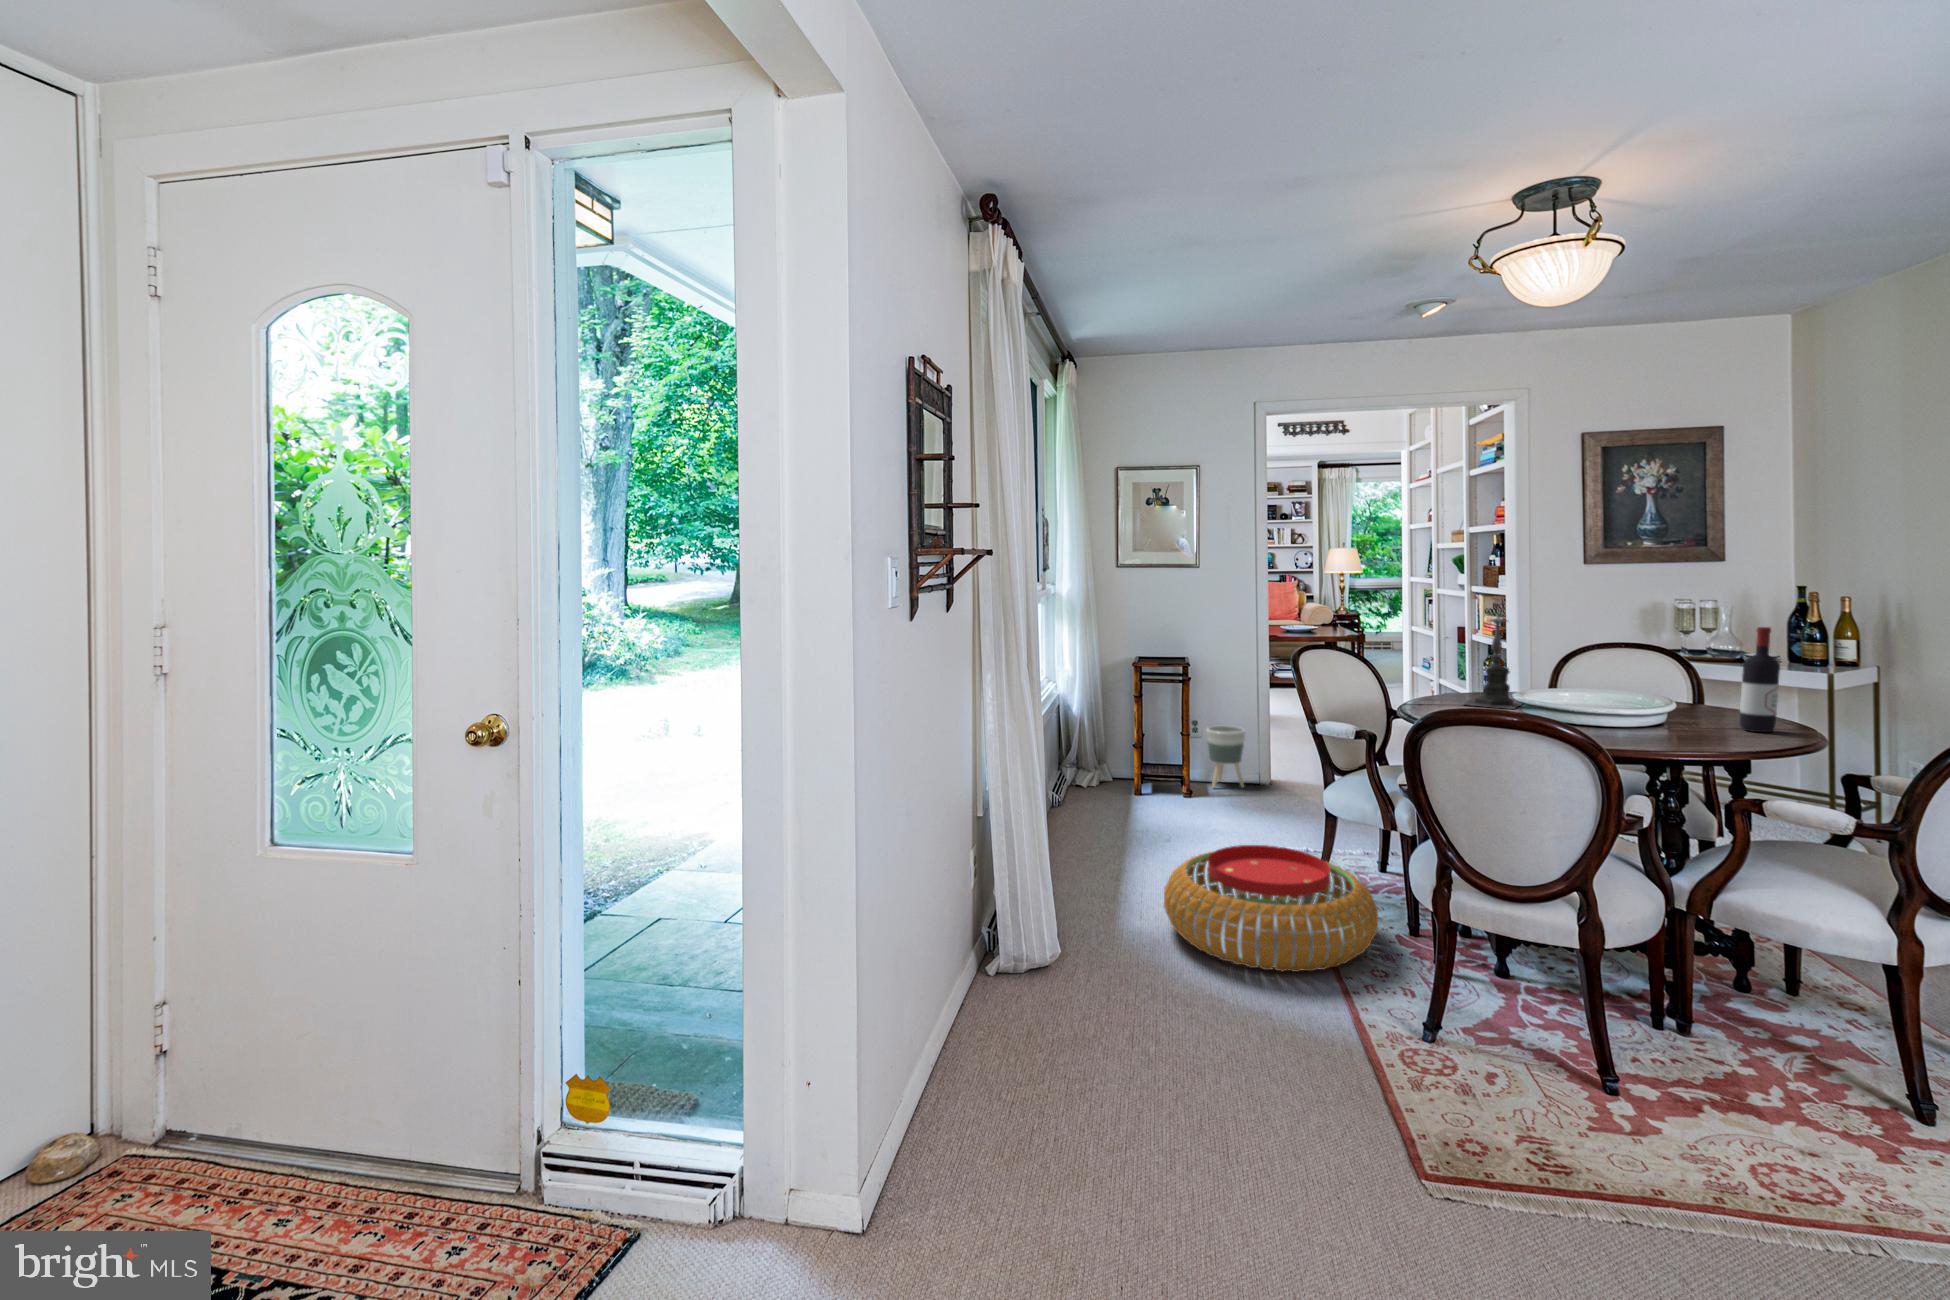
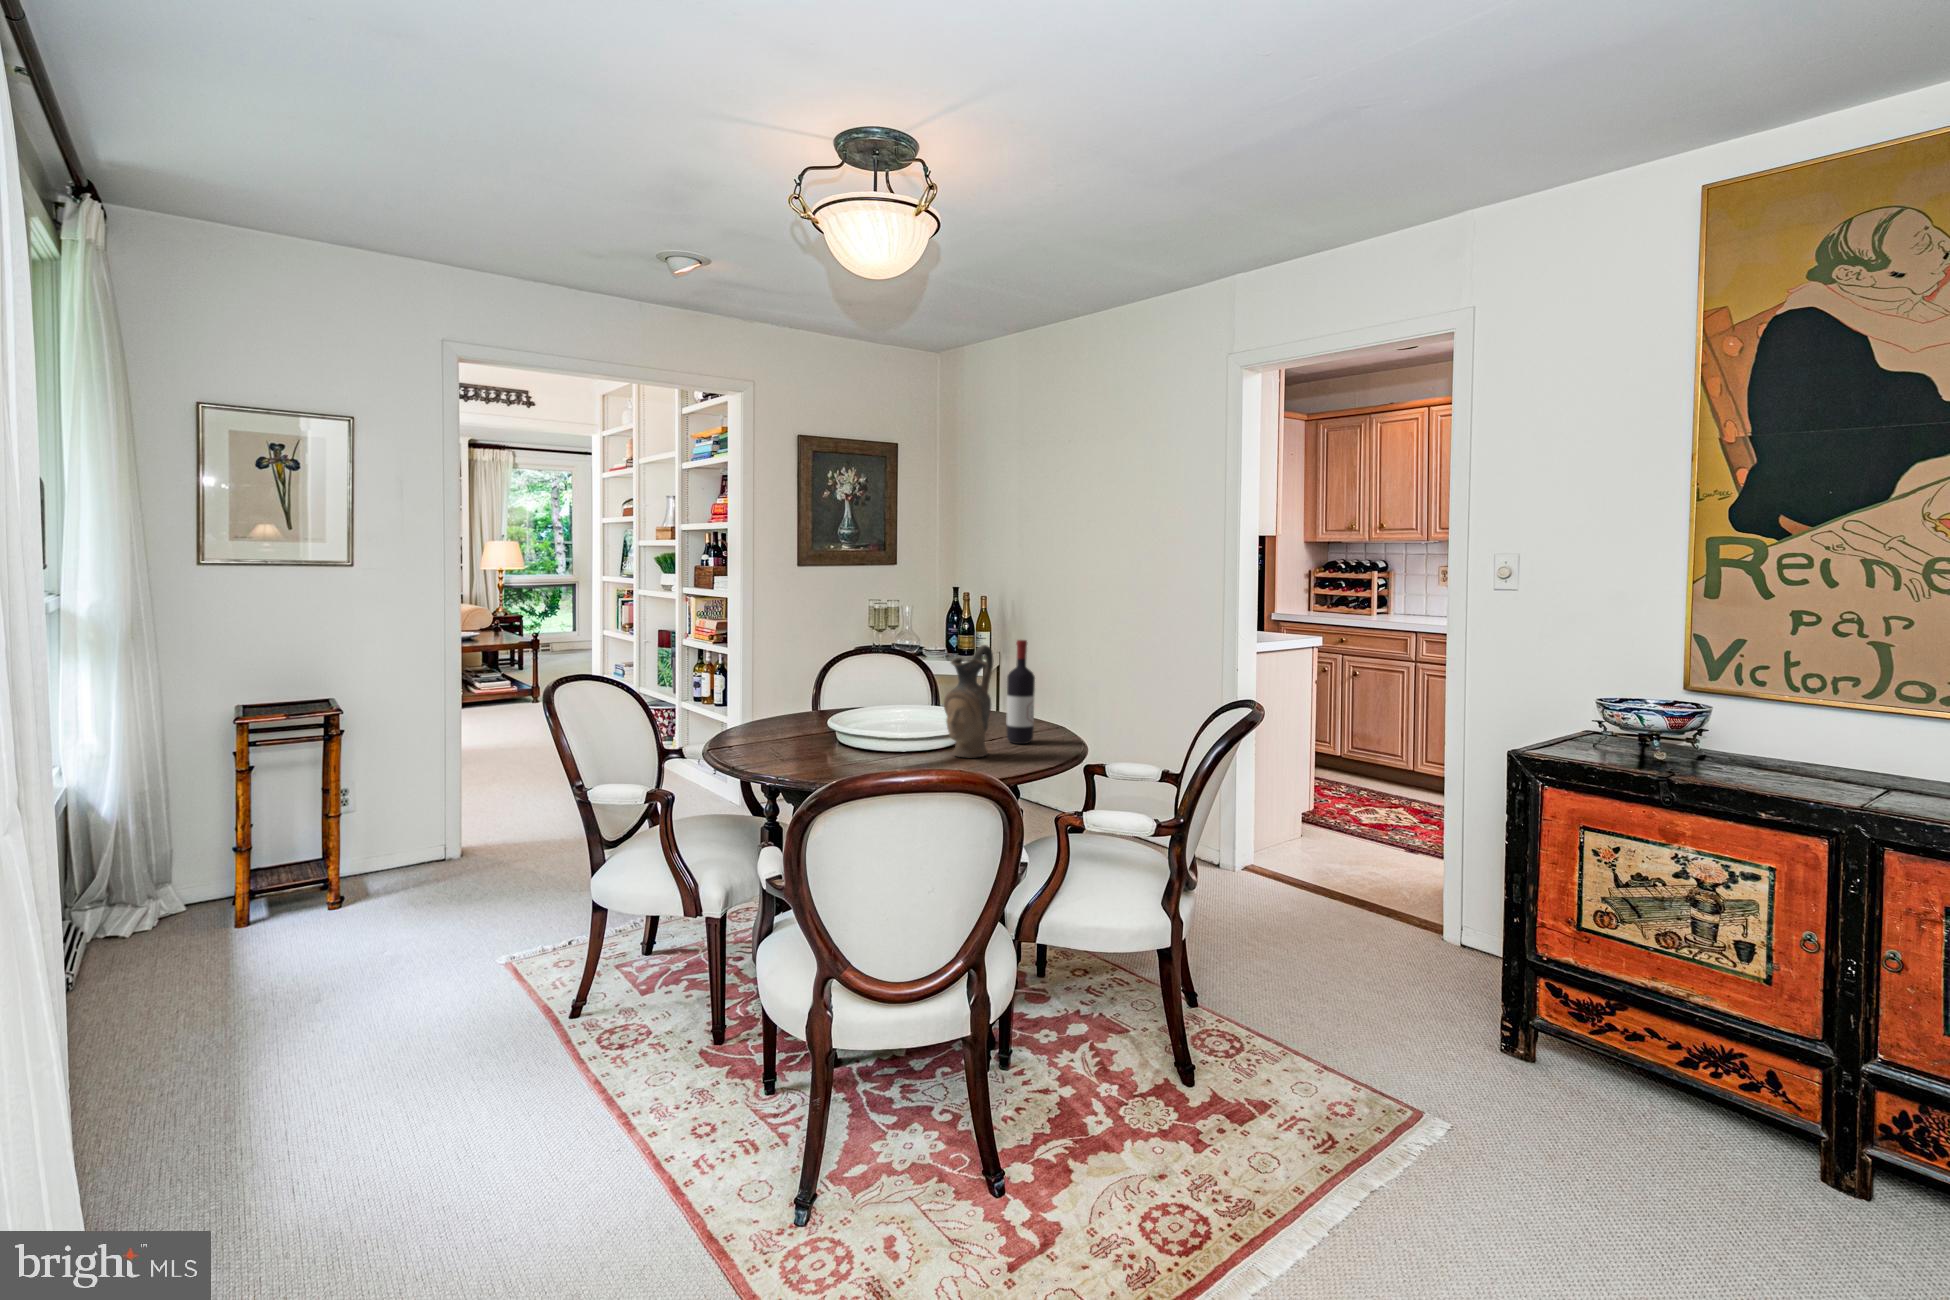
candle holder: present [1464,606,1522,709] -> none [749,620,808,742]
ceramic pitcher: none [1648,629,1715,736] -> present [944,645,994,758]
planter: present [1206,726,1245,788] -> none [364,792,430,888]
pouf: present [1164,845,1378,972] -> none [350,977,686,1196]

